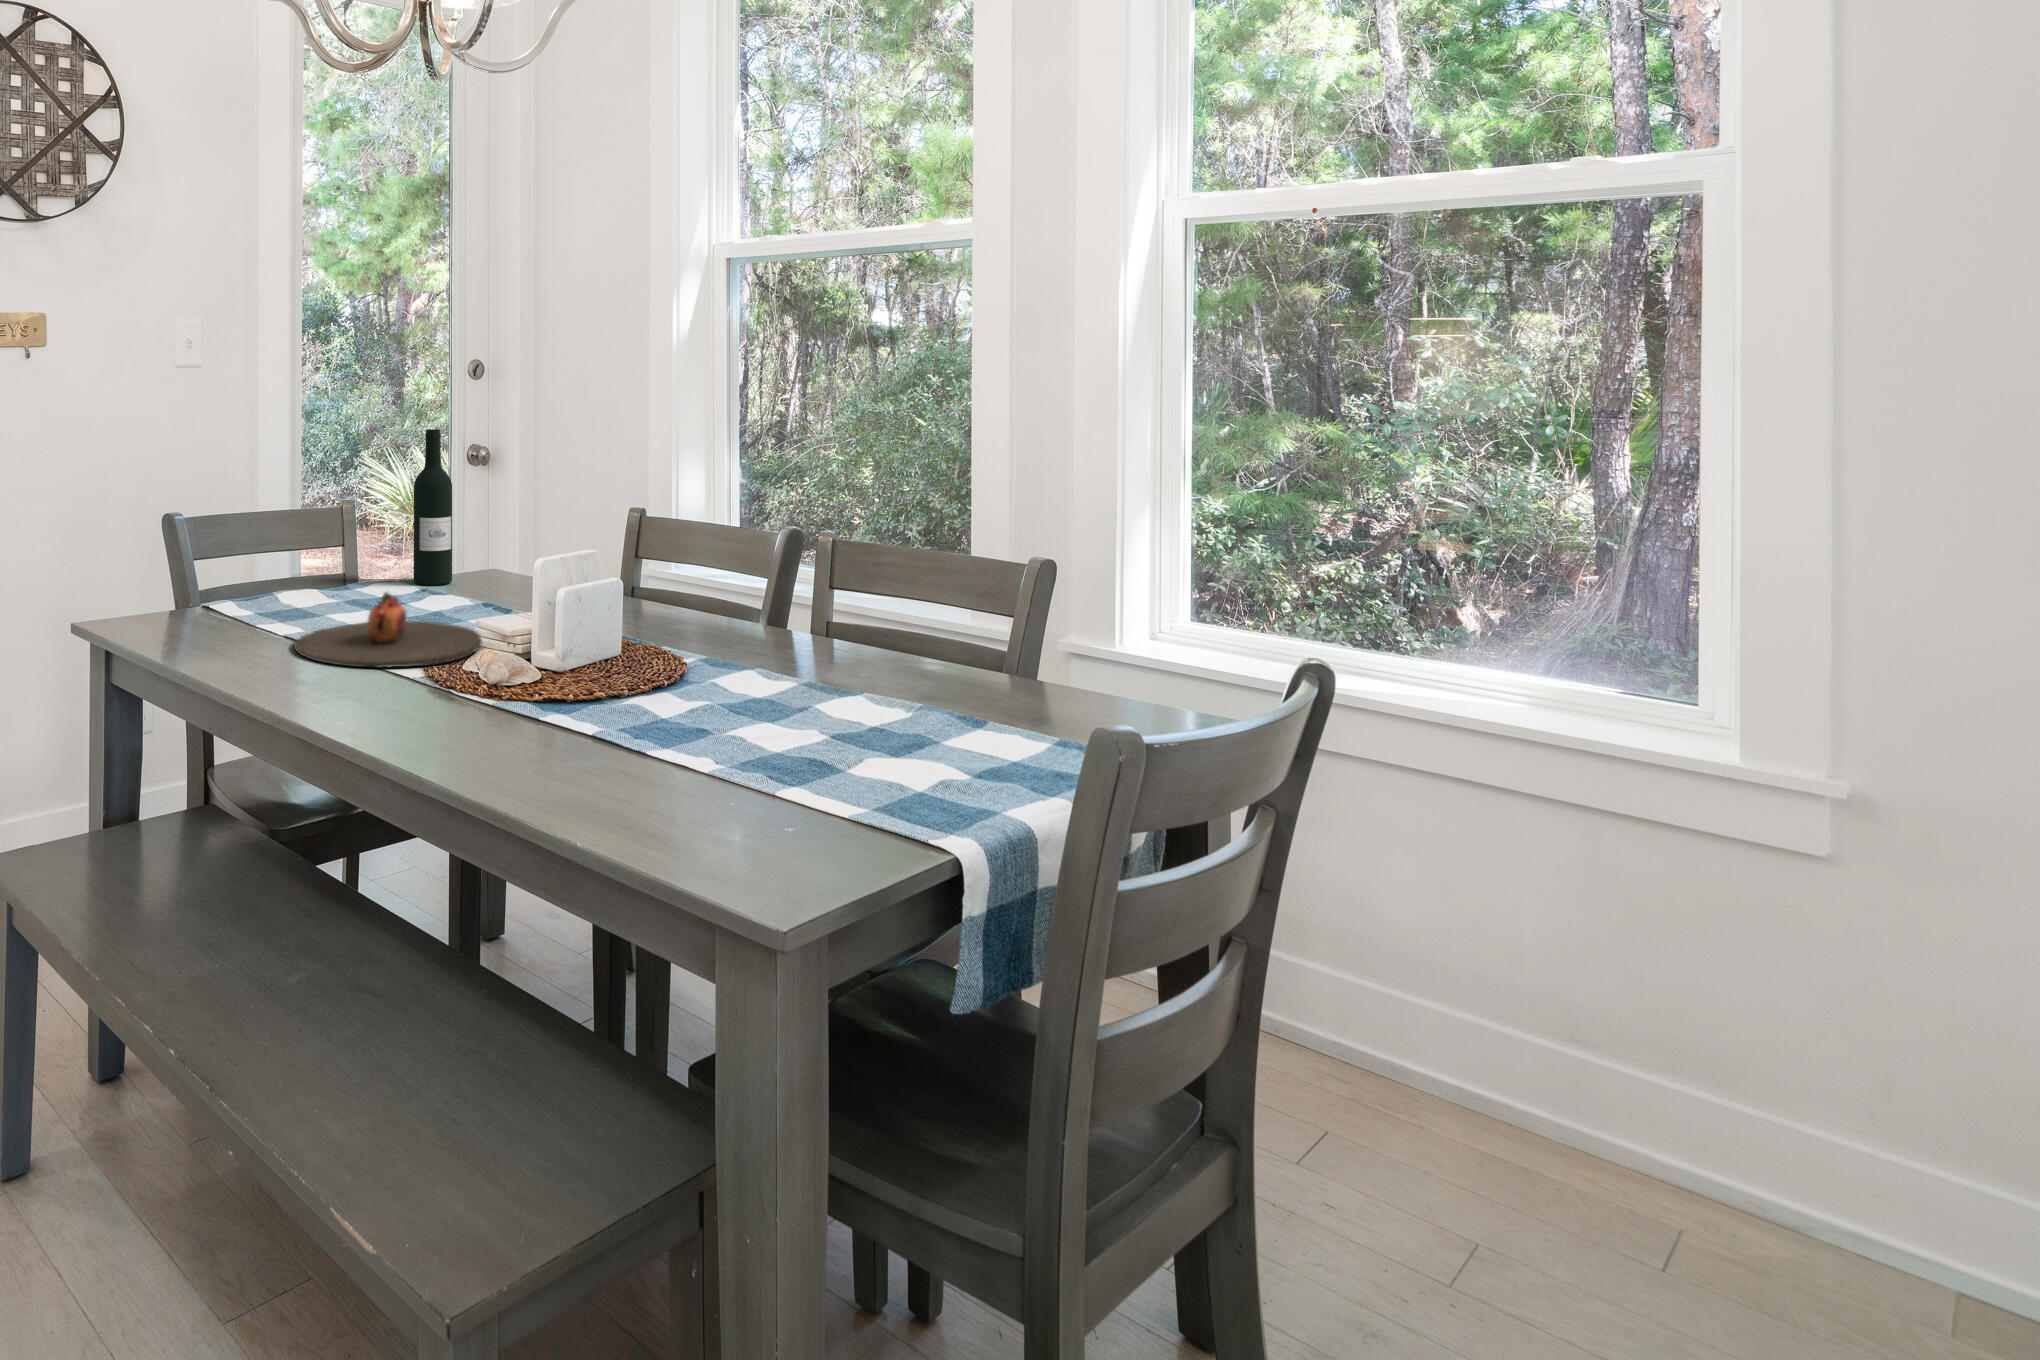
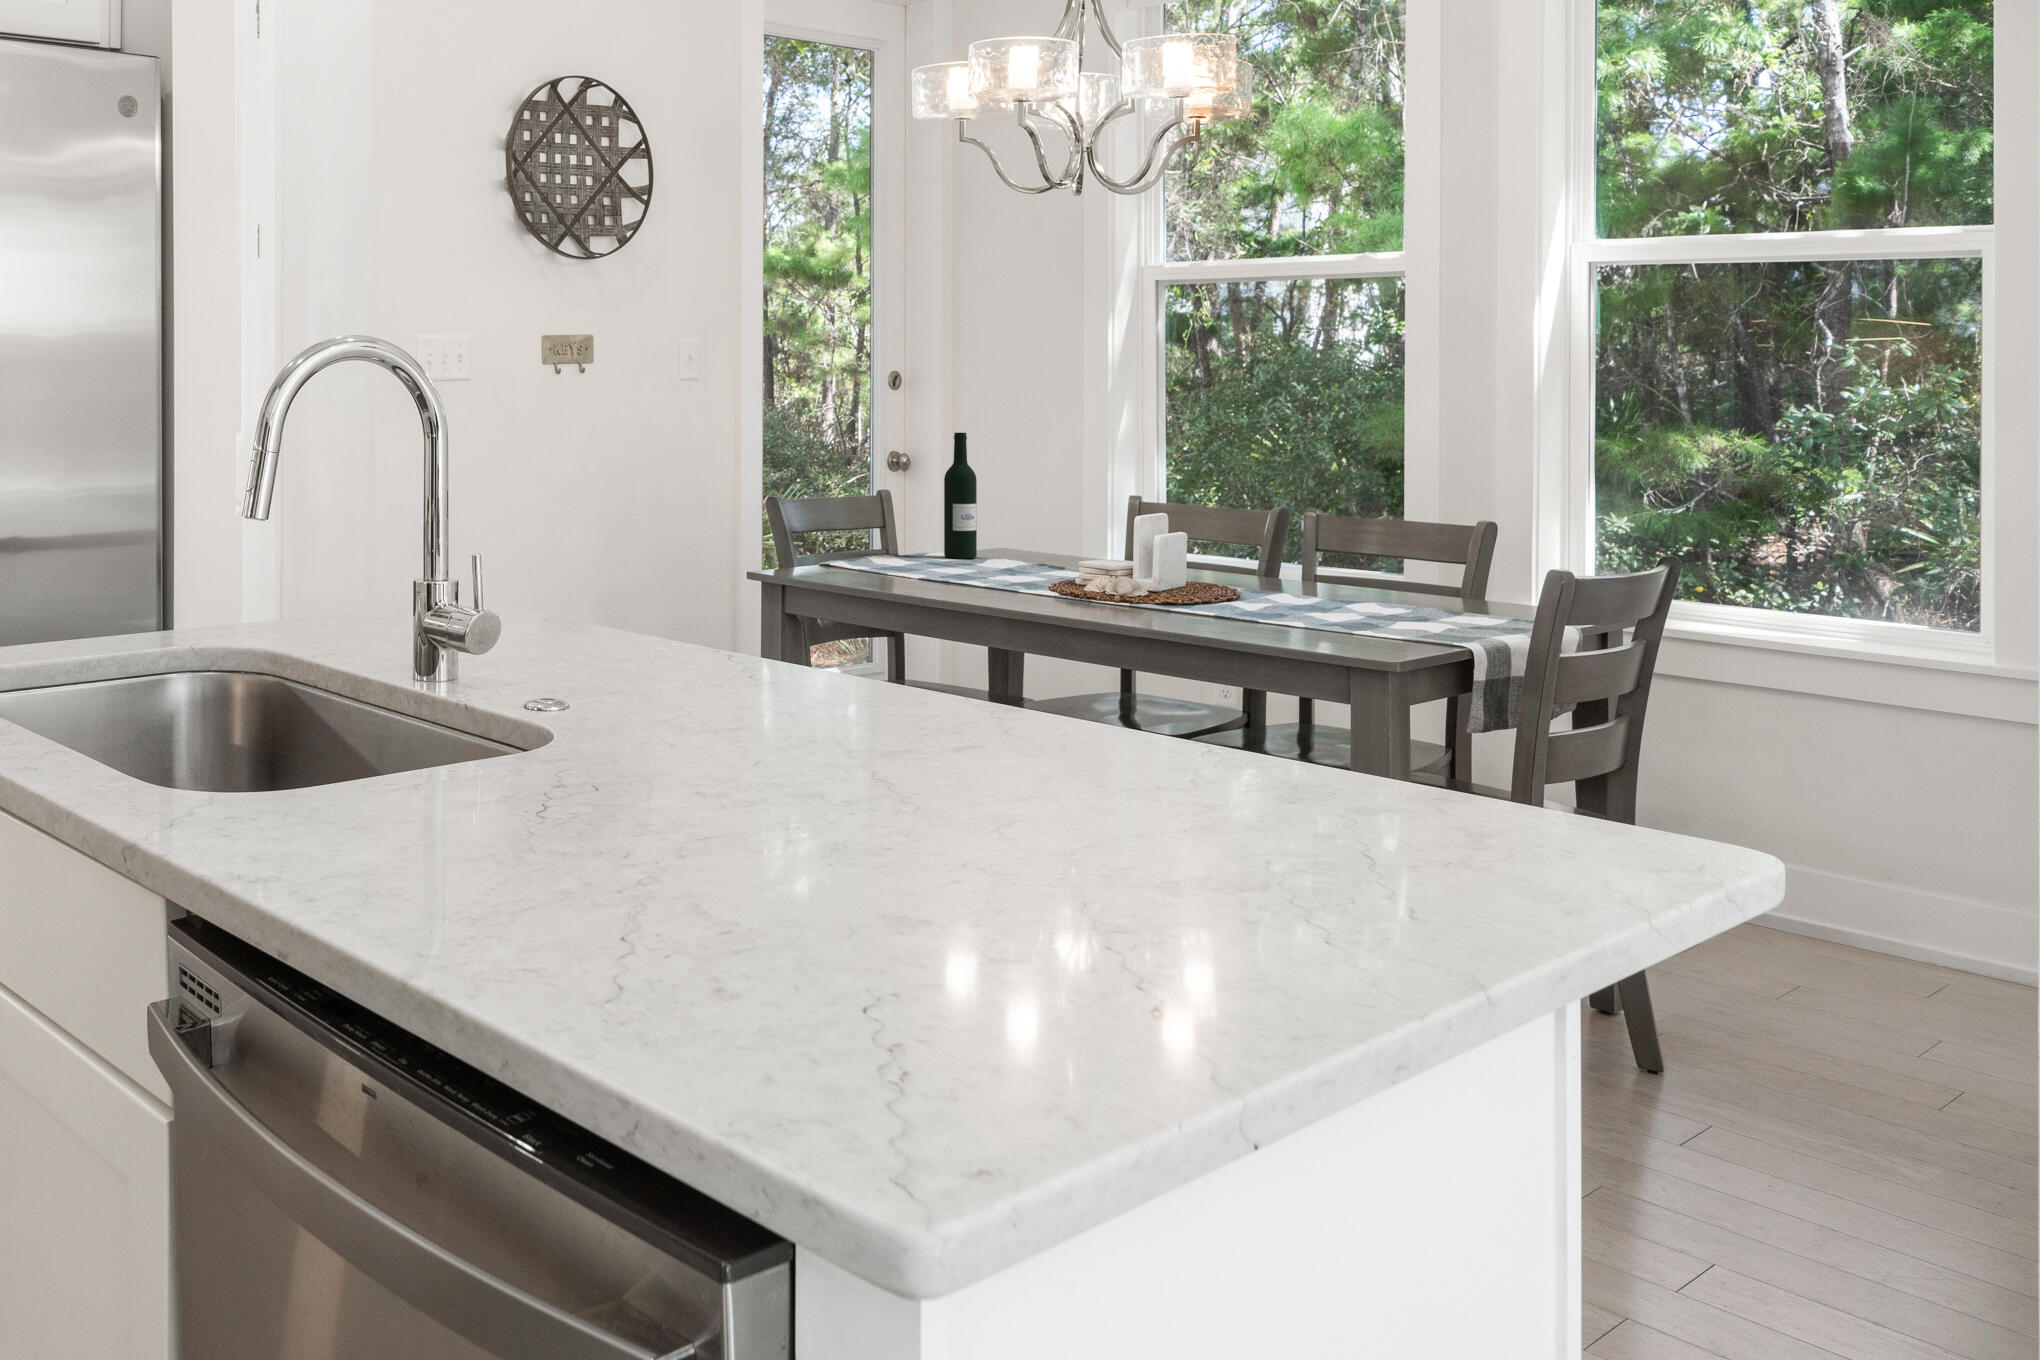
plate: present [294,592,482,668] -> none [936,544,1074,591]

